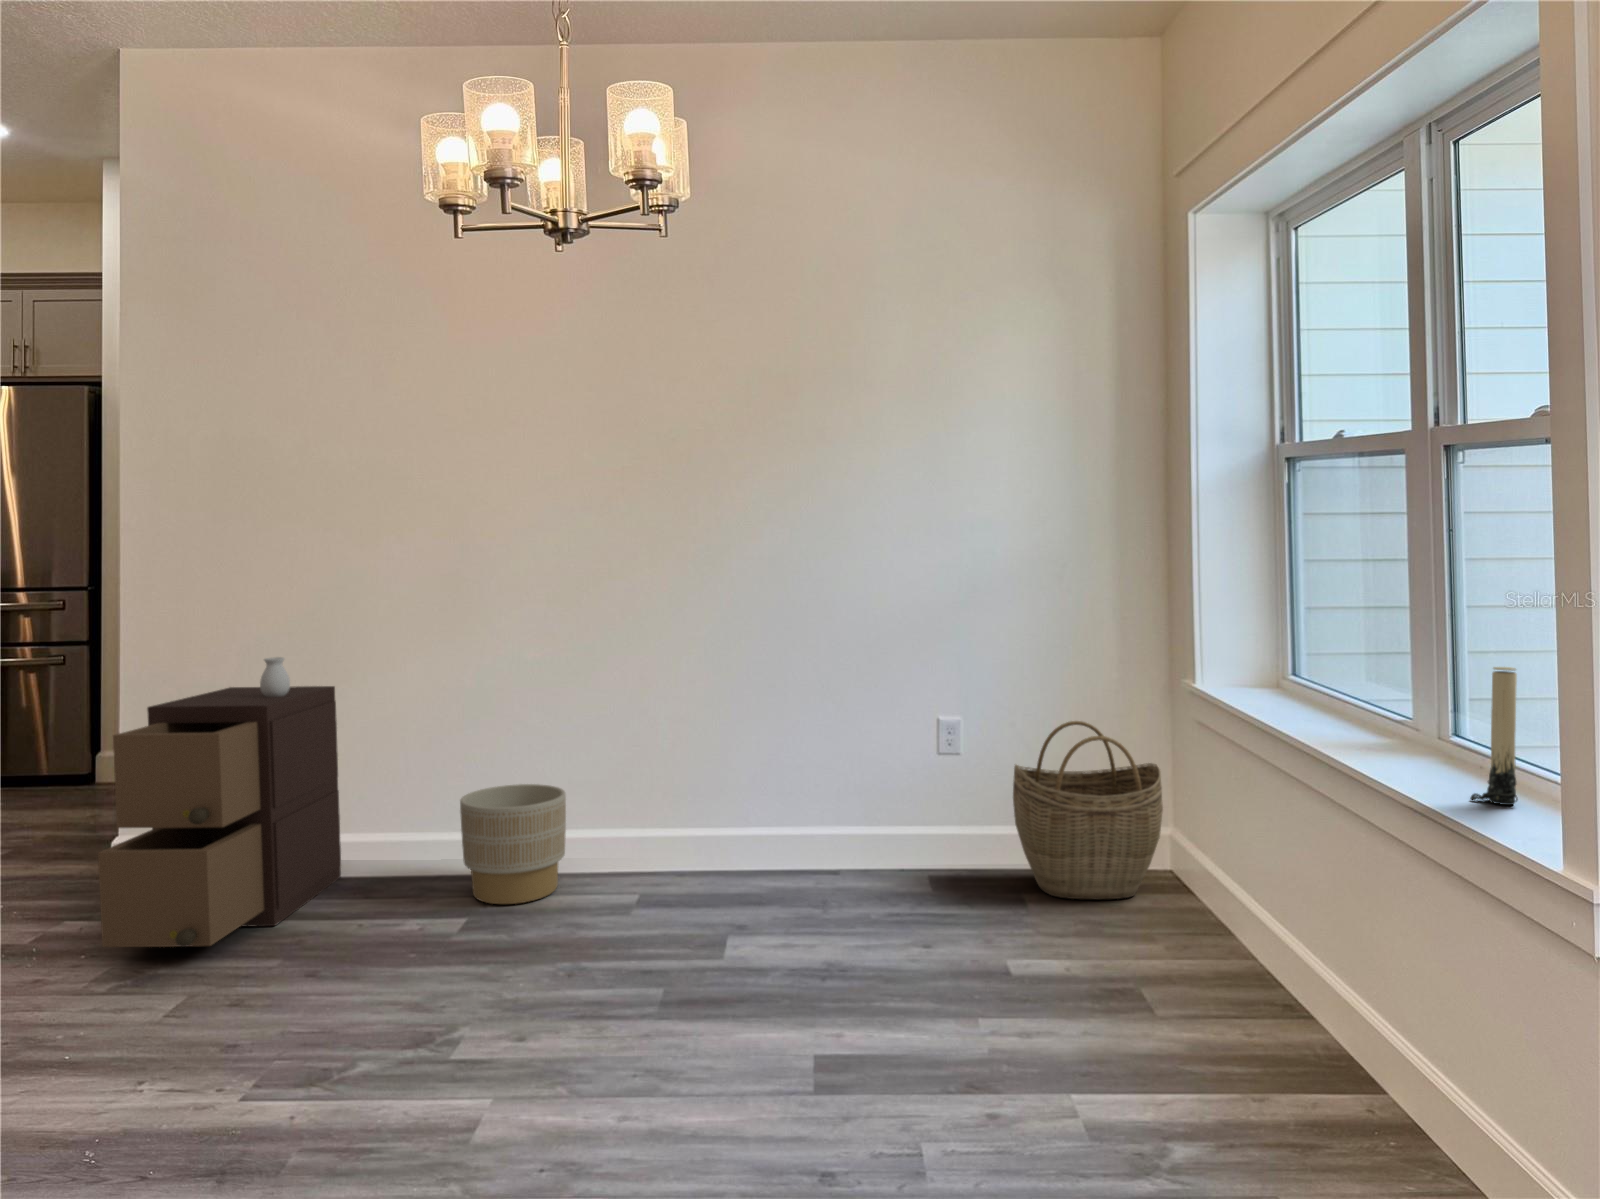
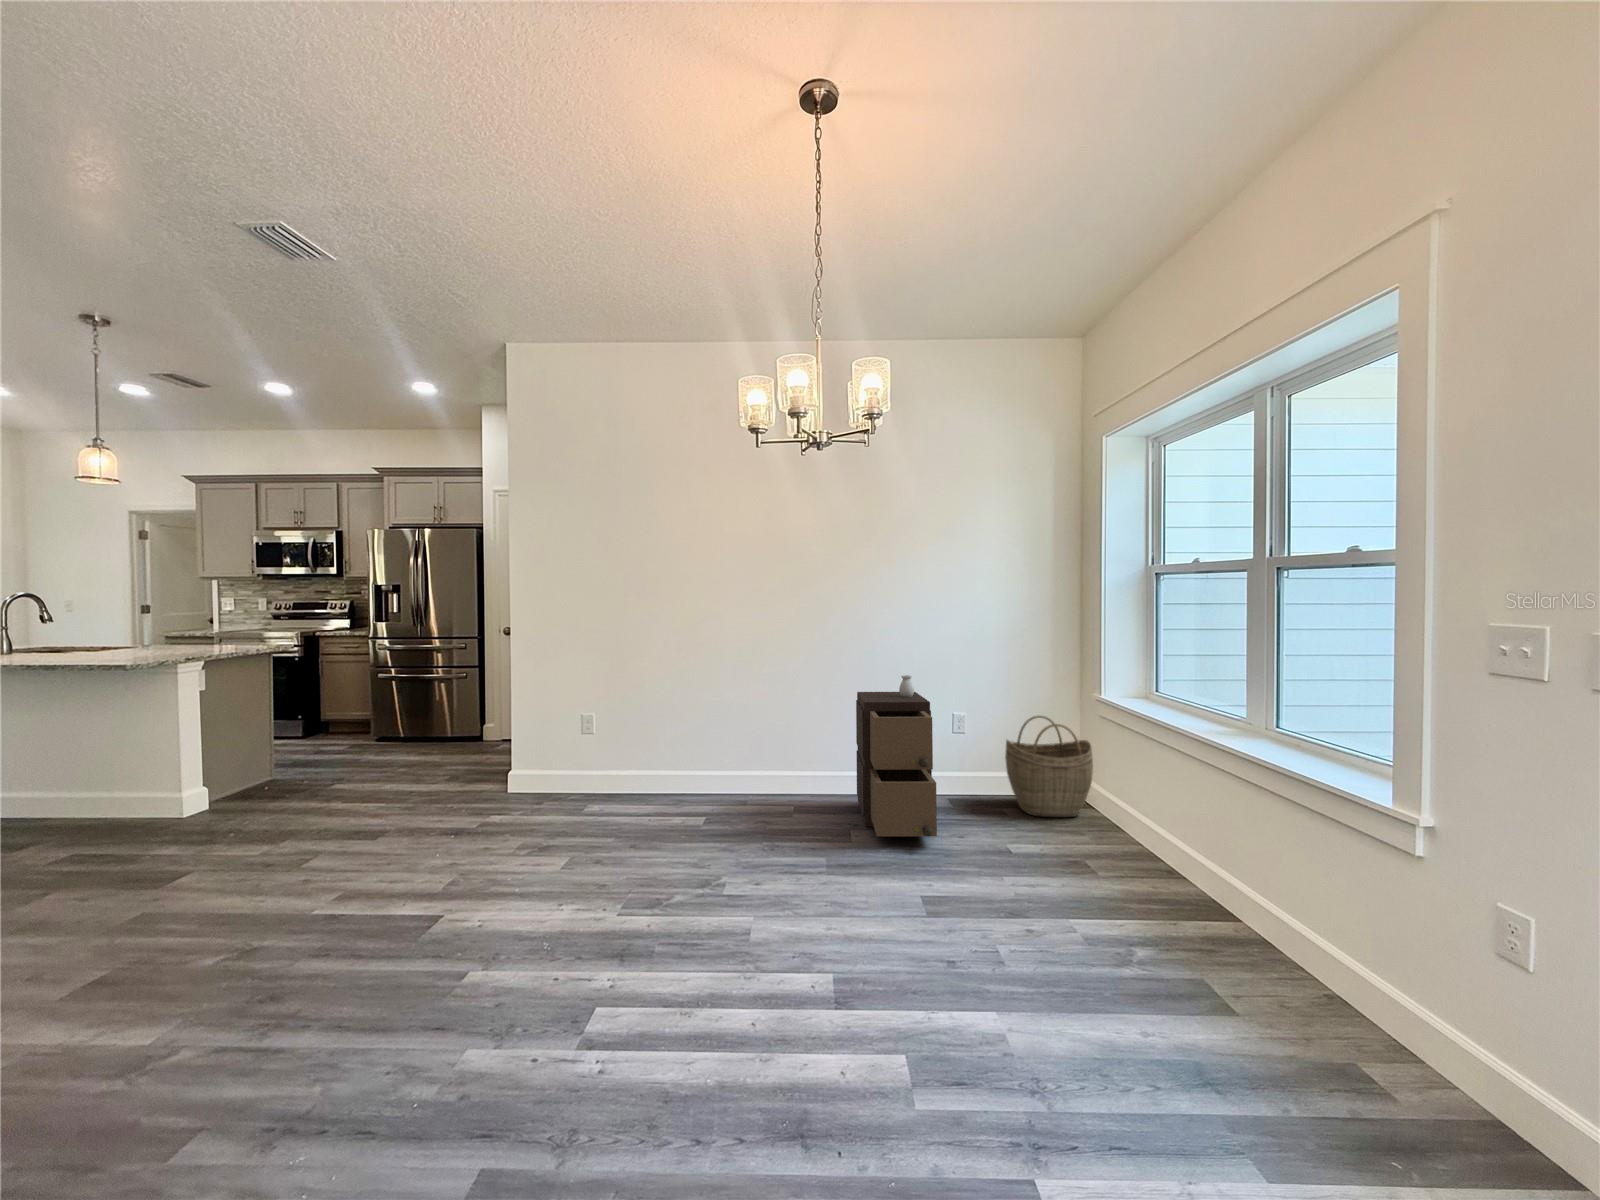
storage cabinet: present [98,657,341,947] -> present [856,675,937,836]
candle: present [1470,667,1518,805] -> none [1291,687,1319,763]
planter: present [460,784,566,904] -> none [699,747,756,814]

